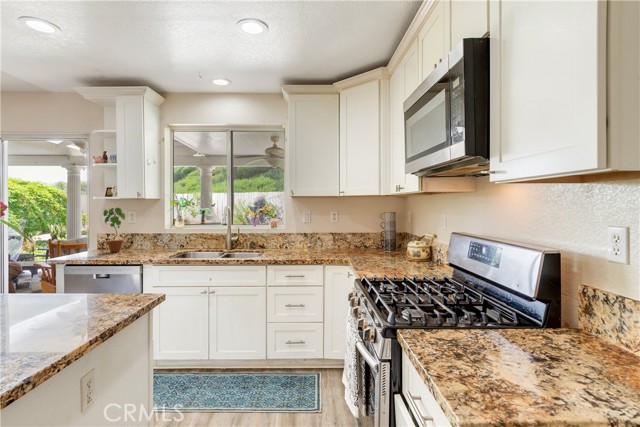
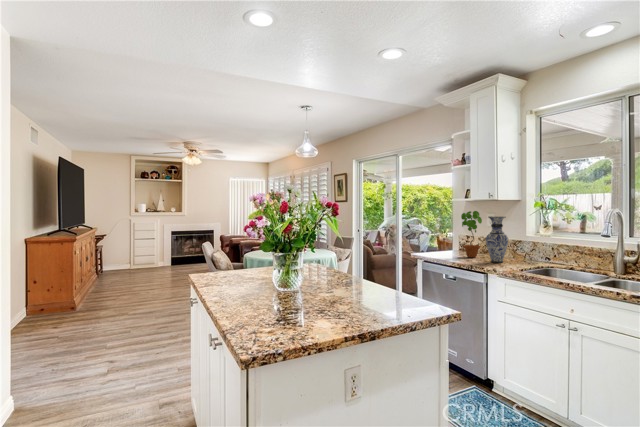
vase: none [133,213,153,254] -> present [486,217,508,263]

